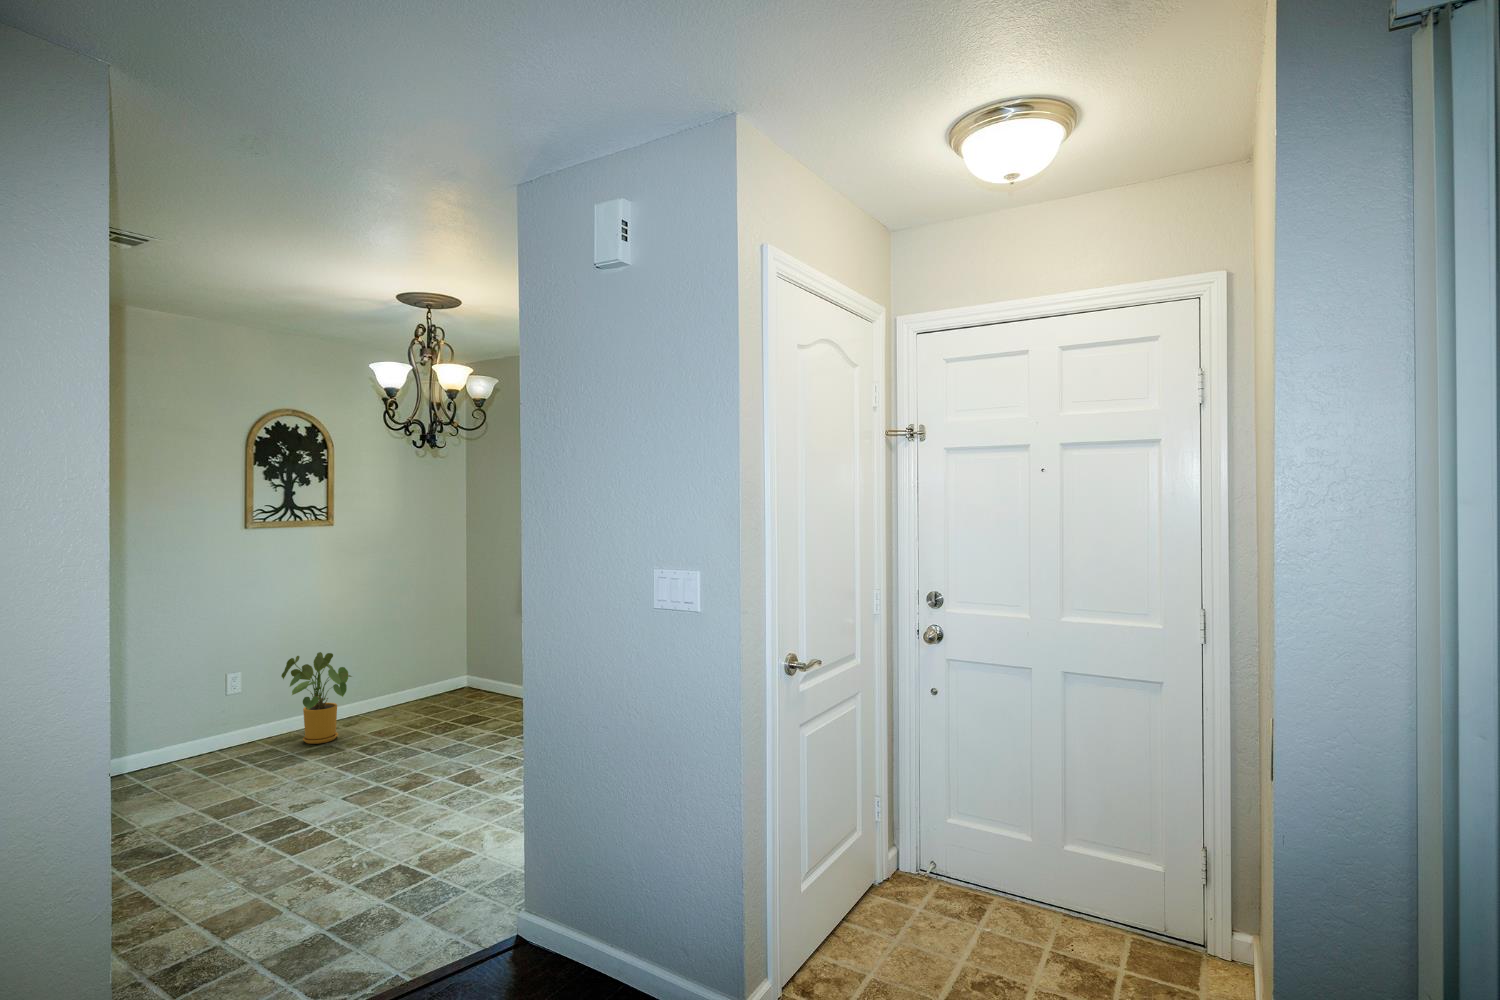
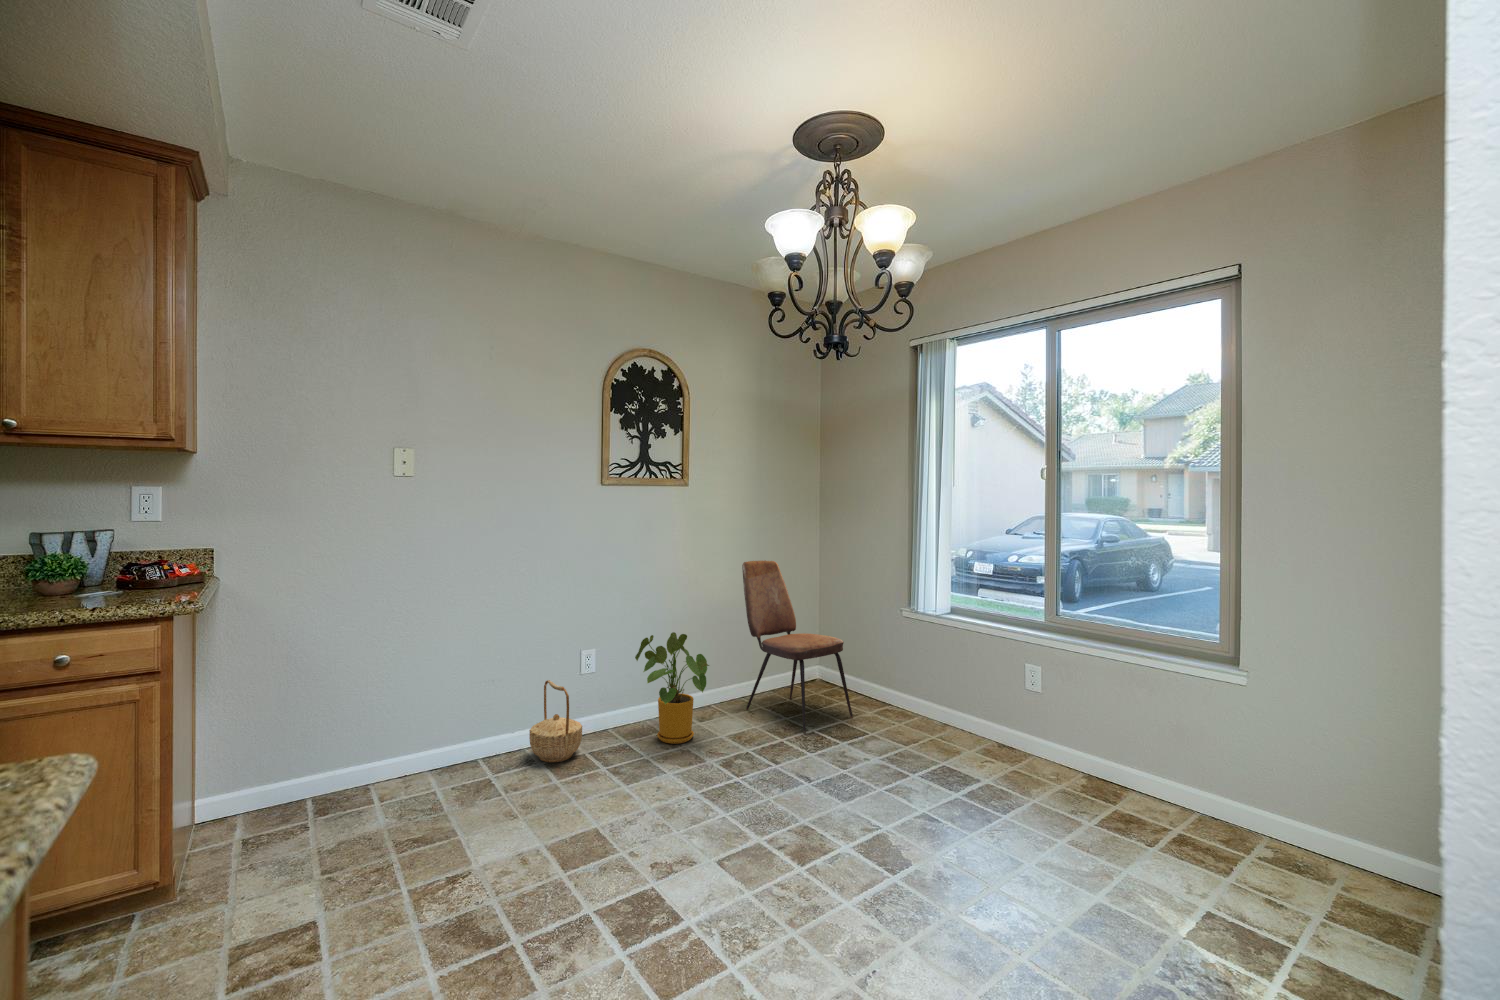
dining chair: none [388,586,485,725] -> present [742,560,853,734]
basket: none [175,700,229,769] -> present [529,680,582,762]

